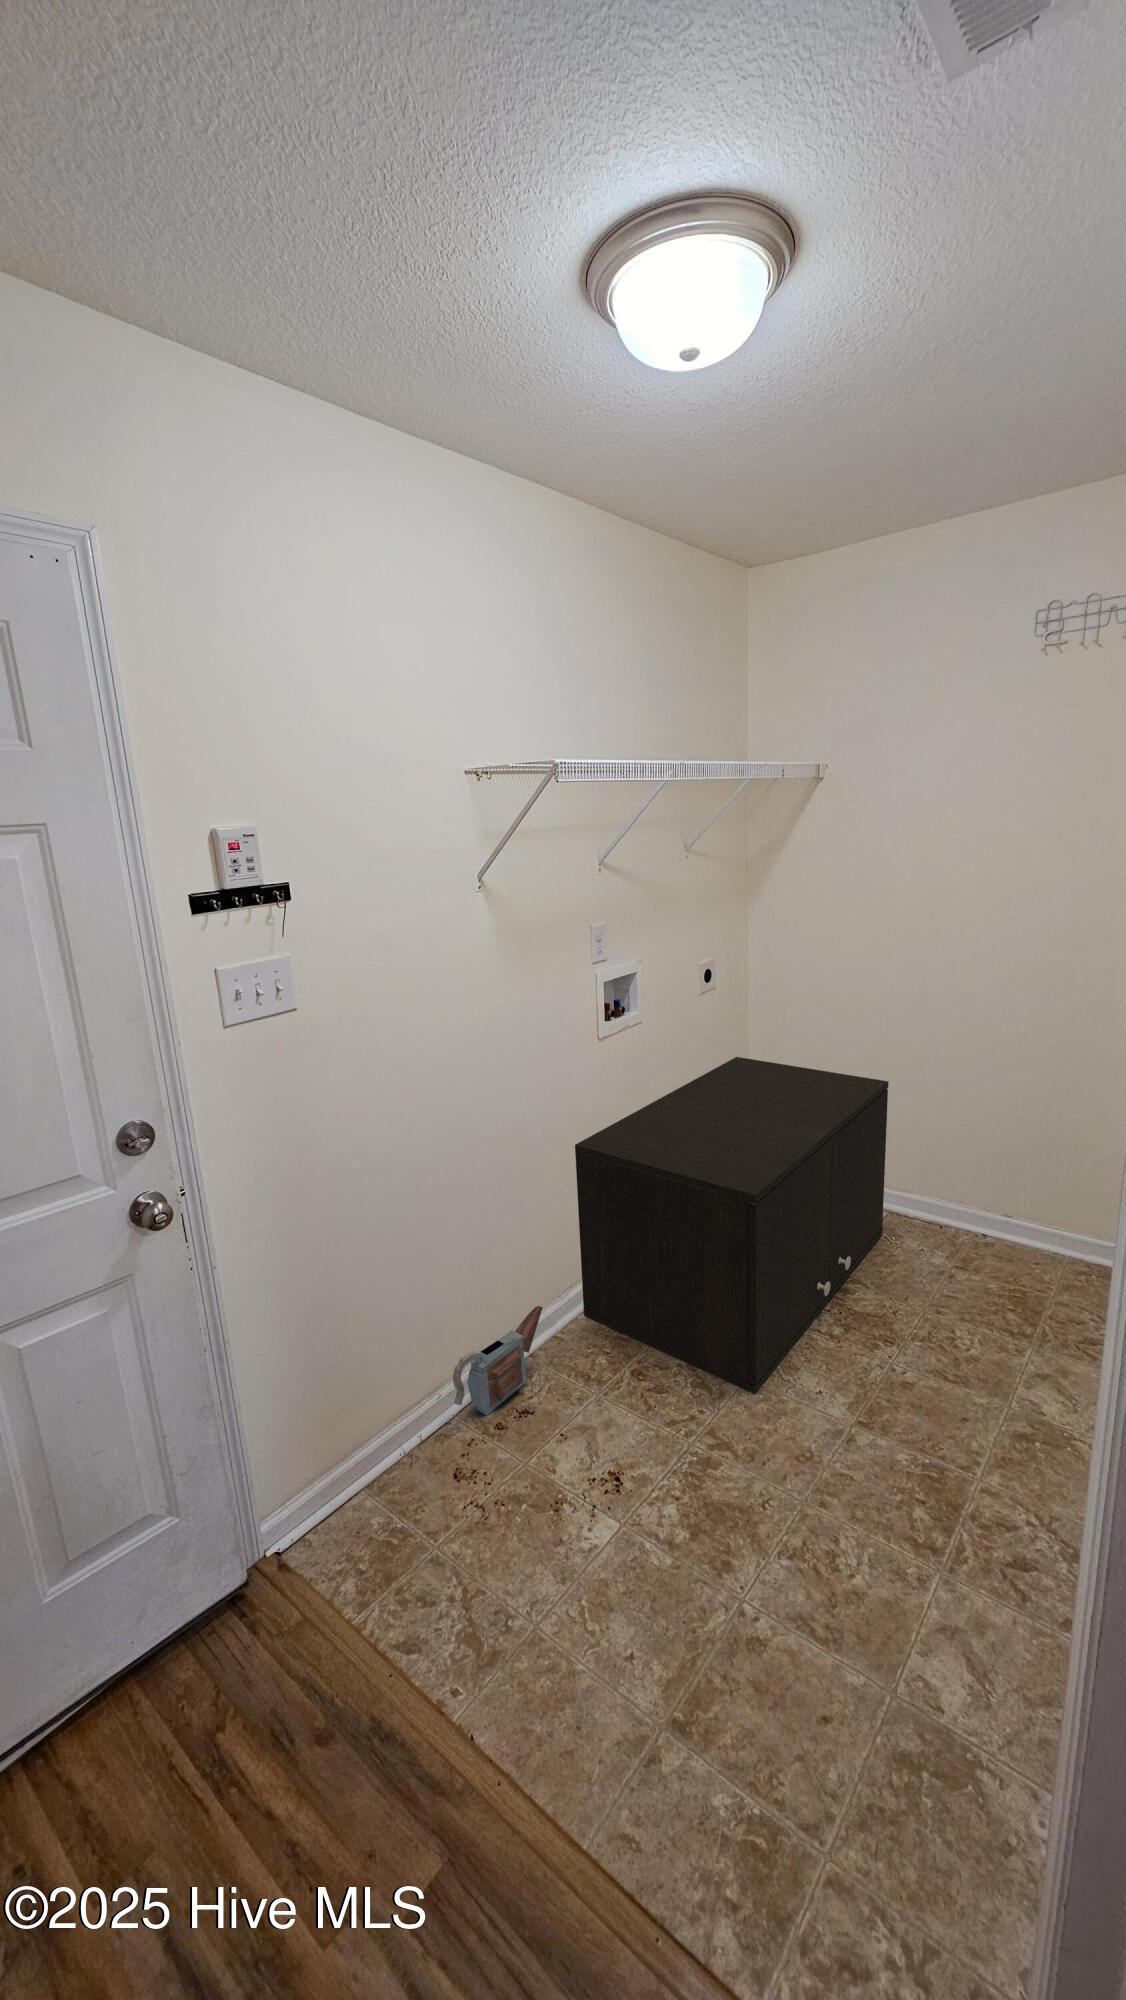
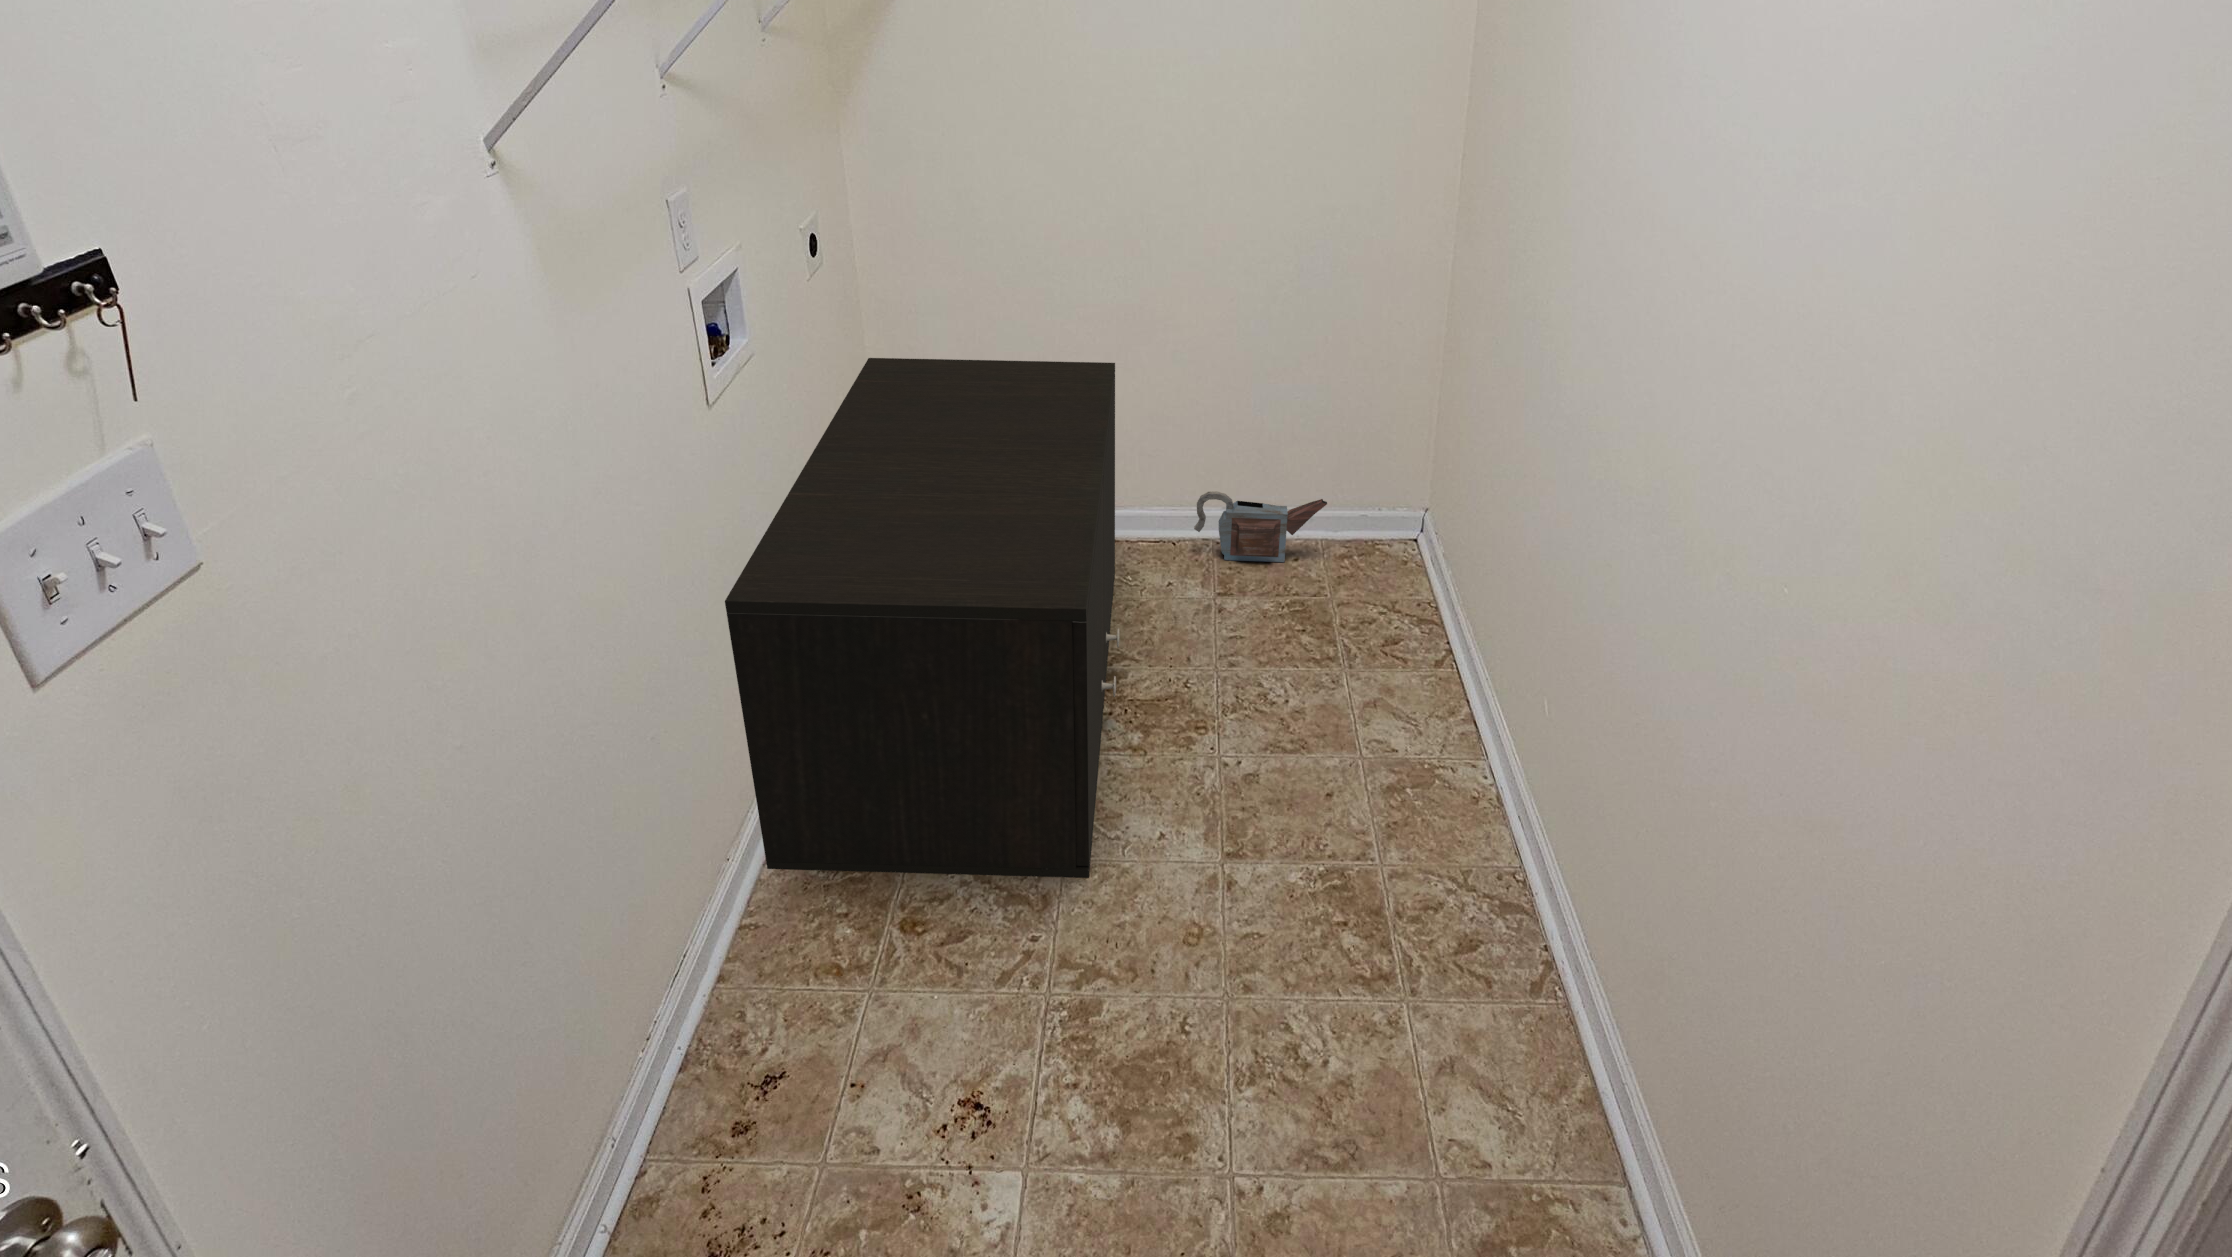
watering can: present [453,1306,542,1415] -> present [1194,491,1327,562]

